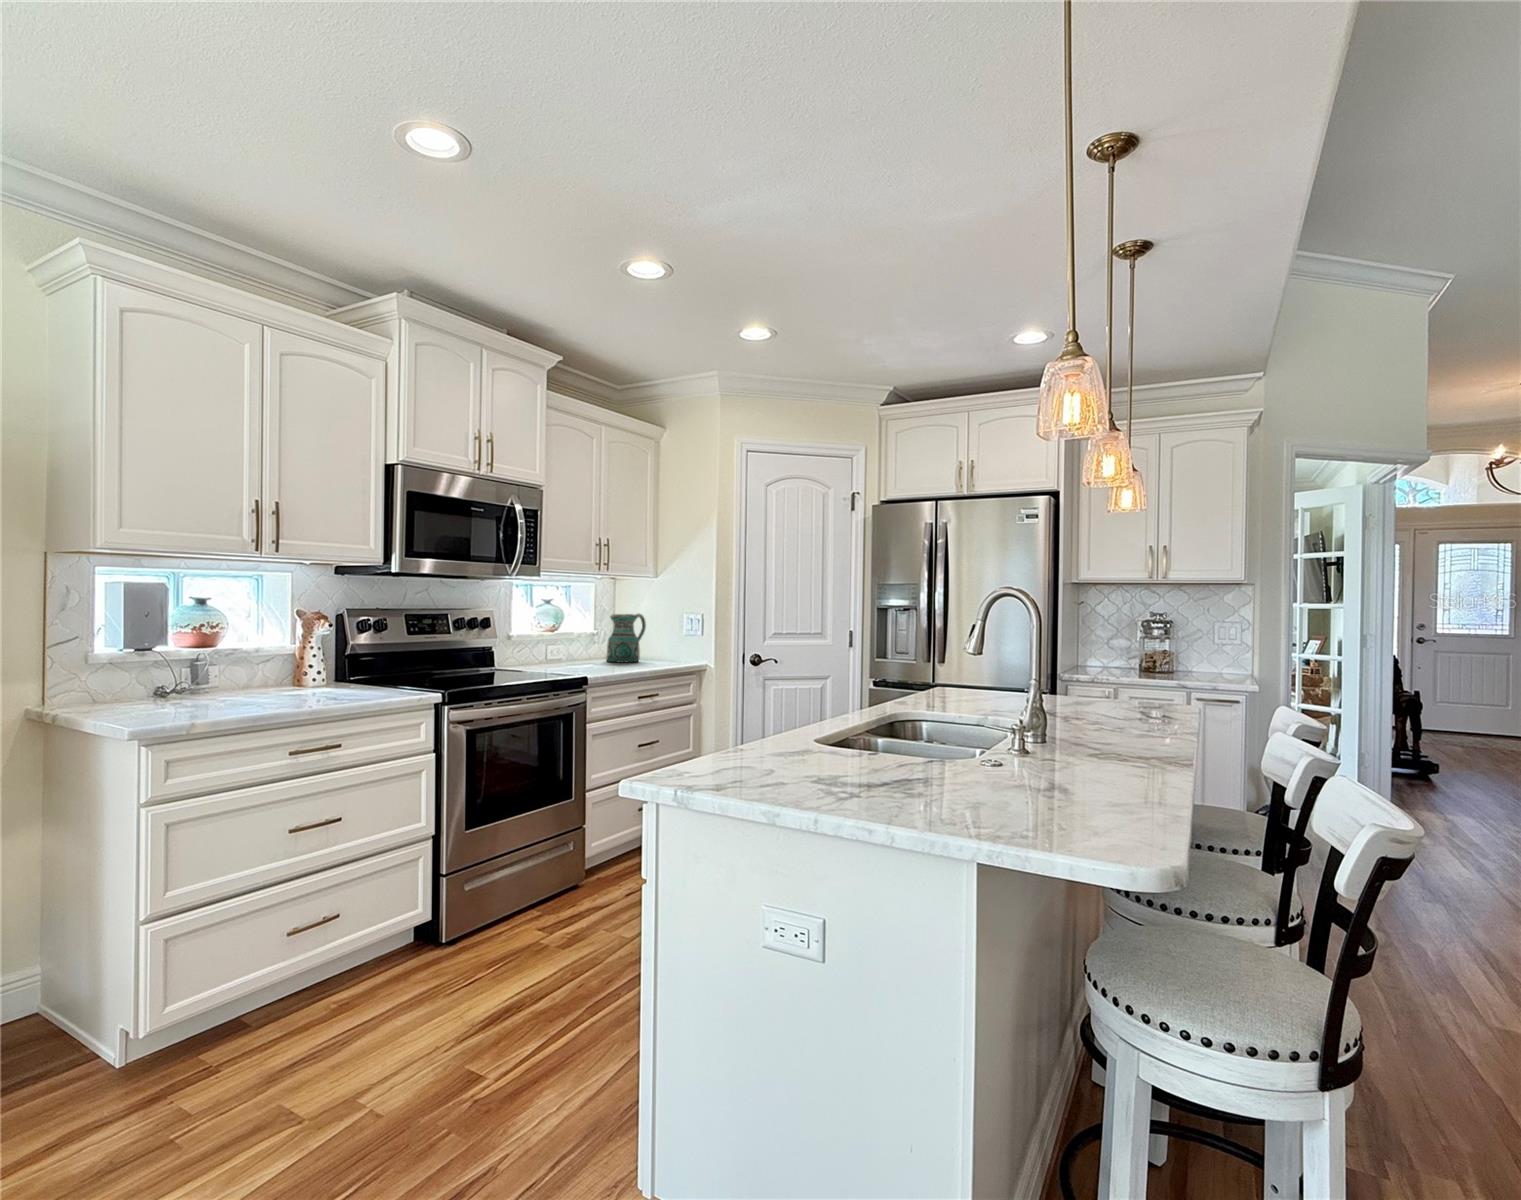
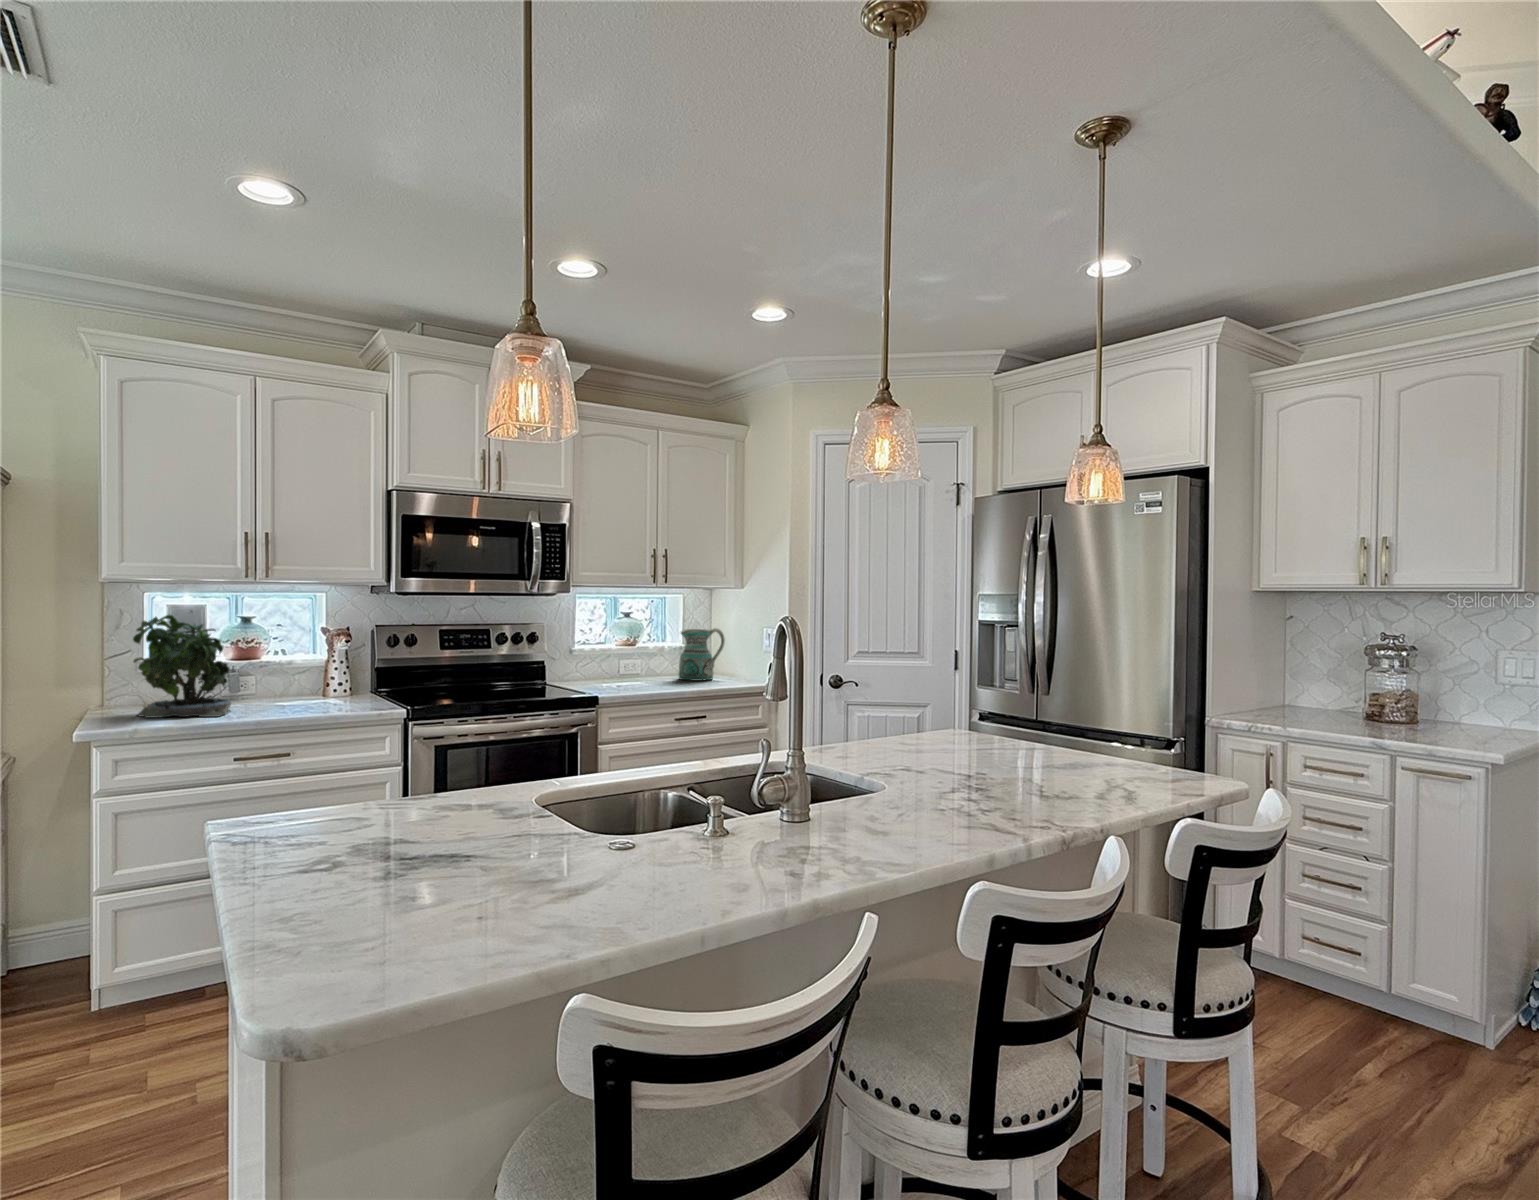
potted plant: none [128,587,259,712] -> present [133,610,231,718]

